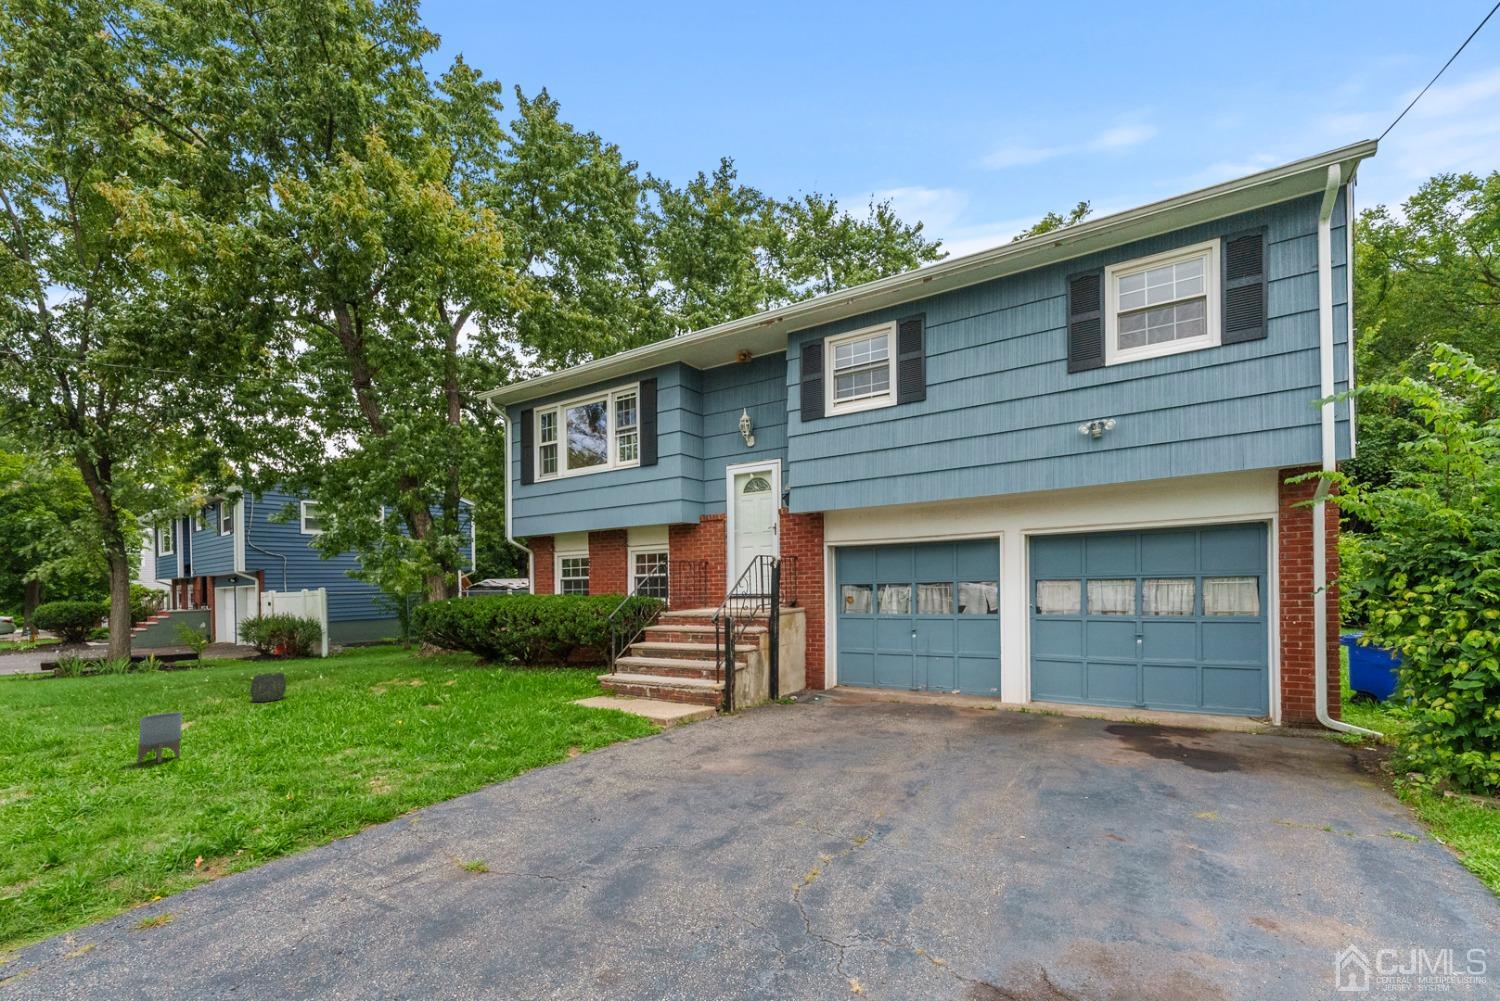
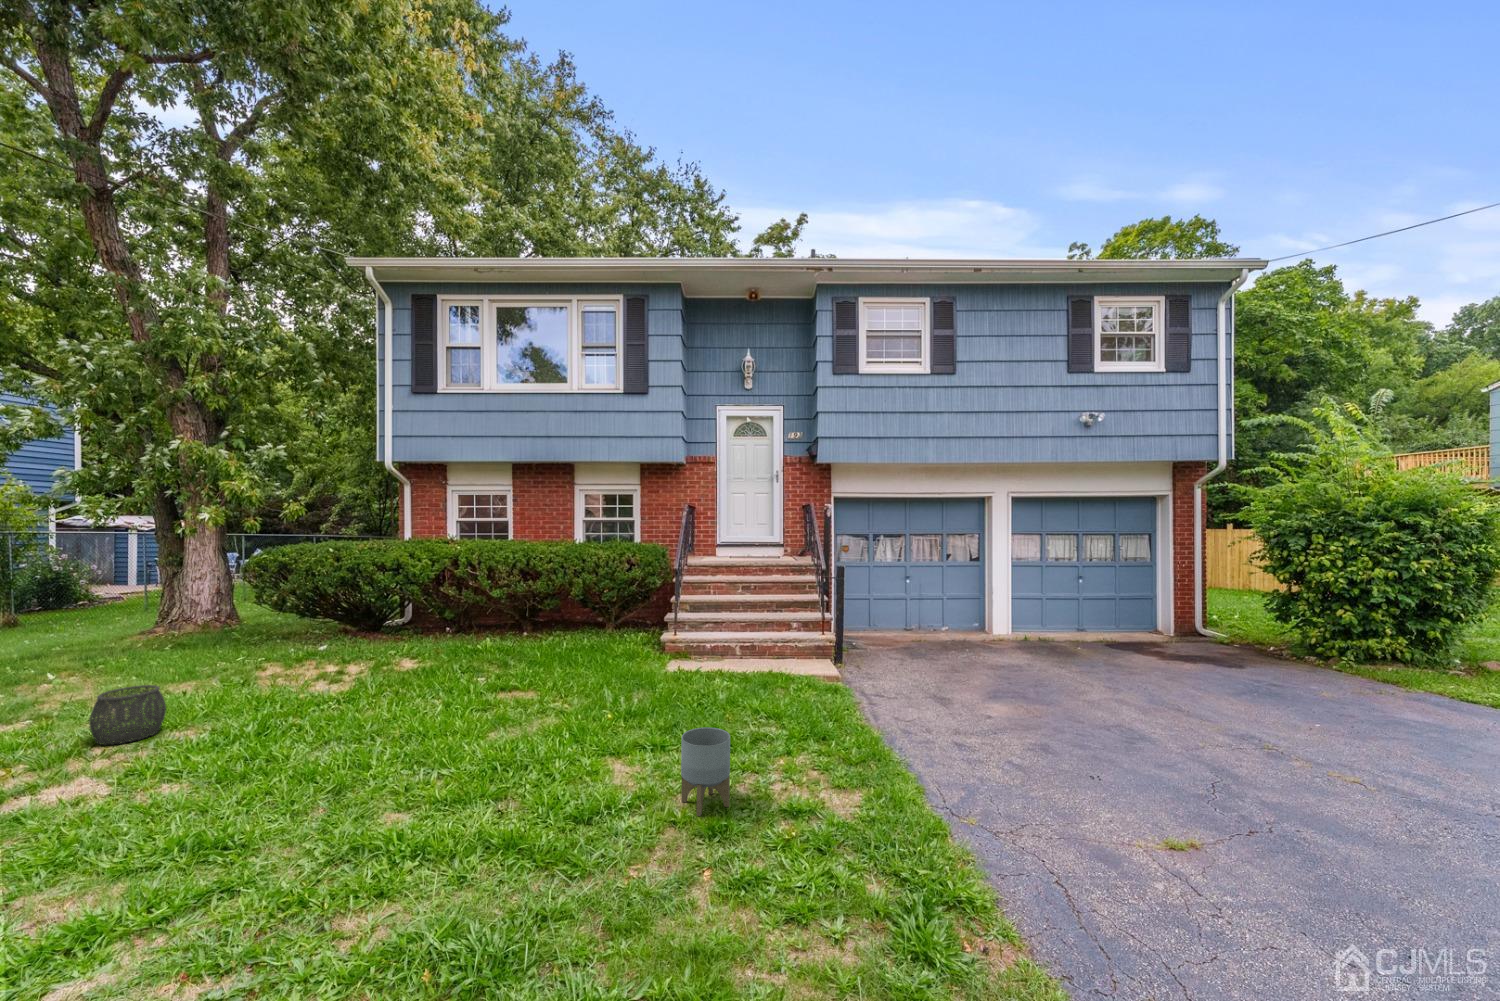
planter: present [137,712,182,764] -> present [681,727,730,816]

